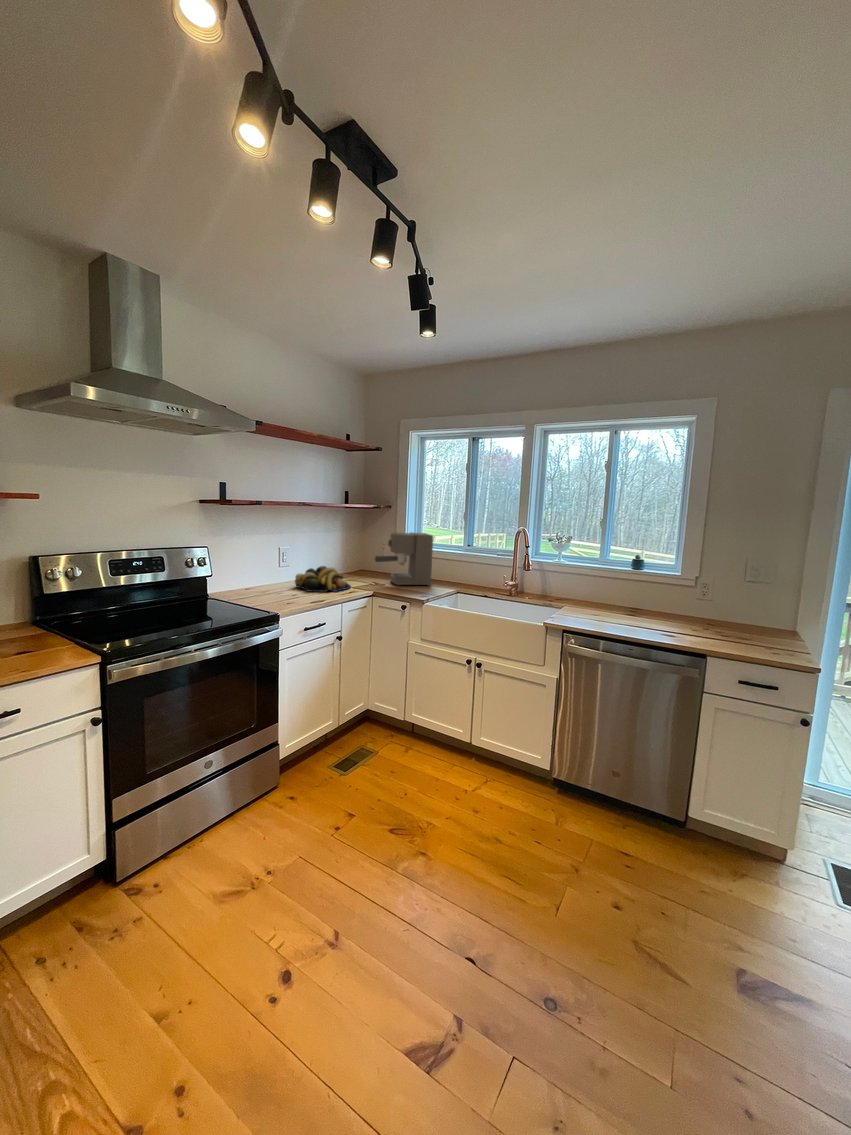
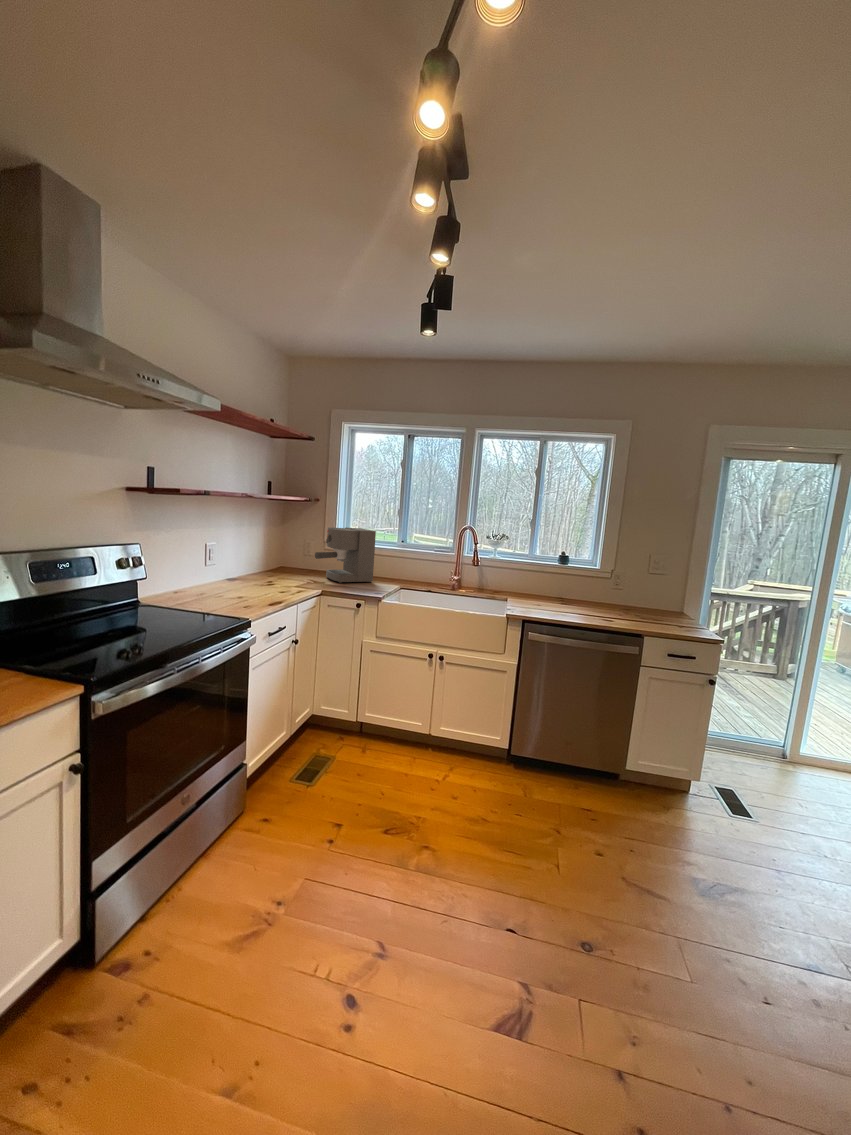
fruit bowl: present [295,566,351,592] -> none [230,564,294,592]

